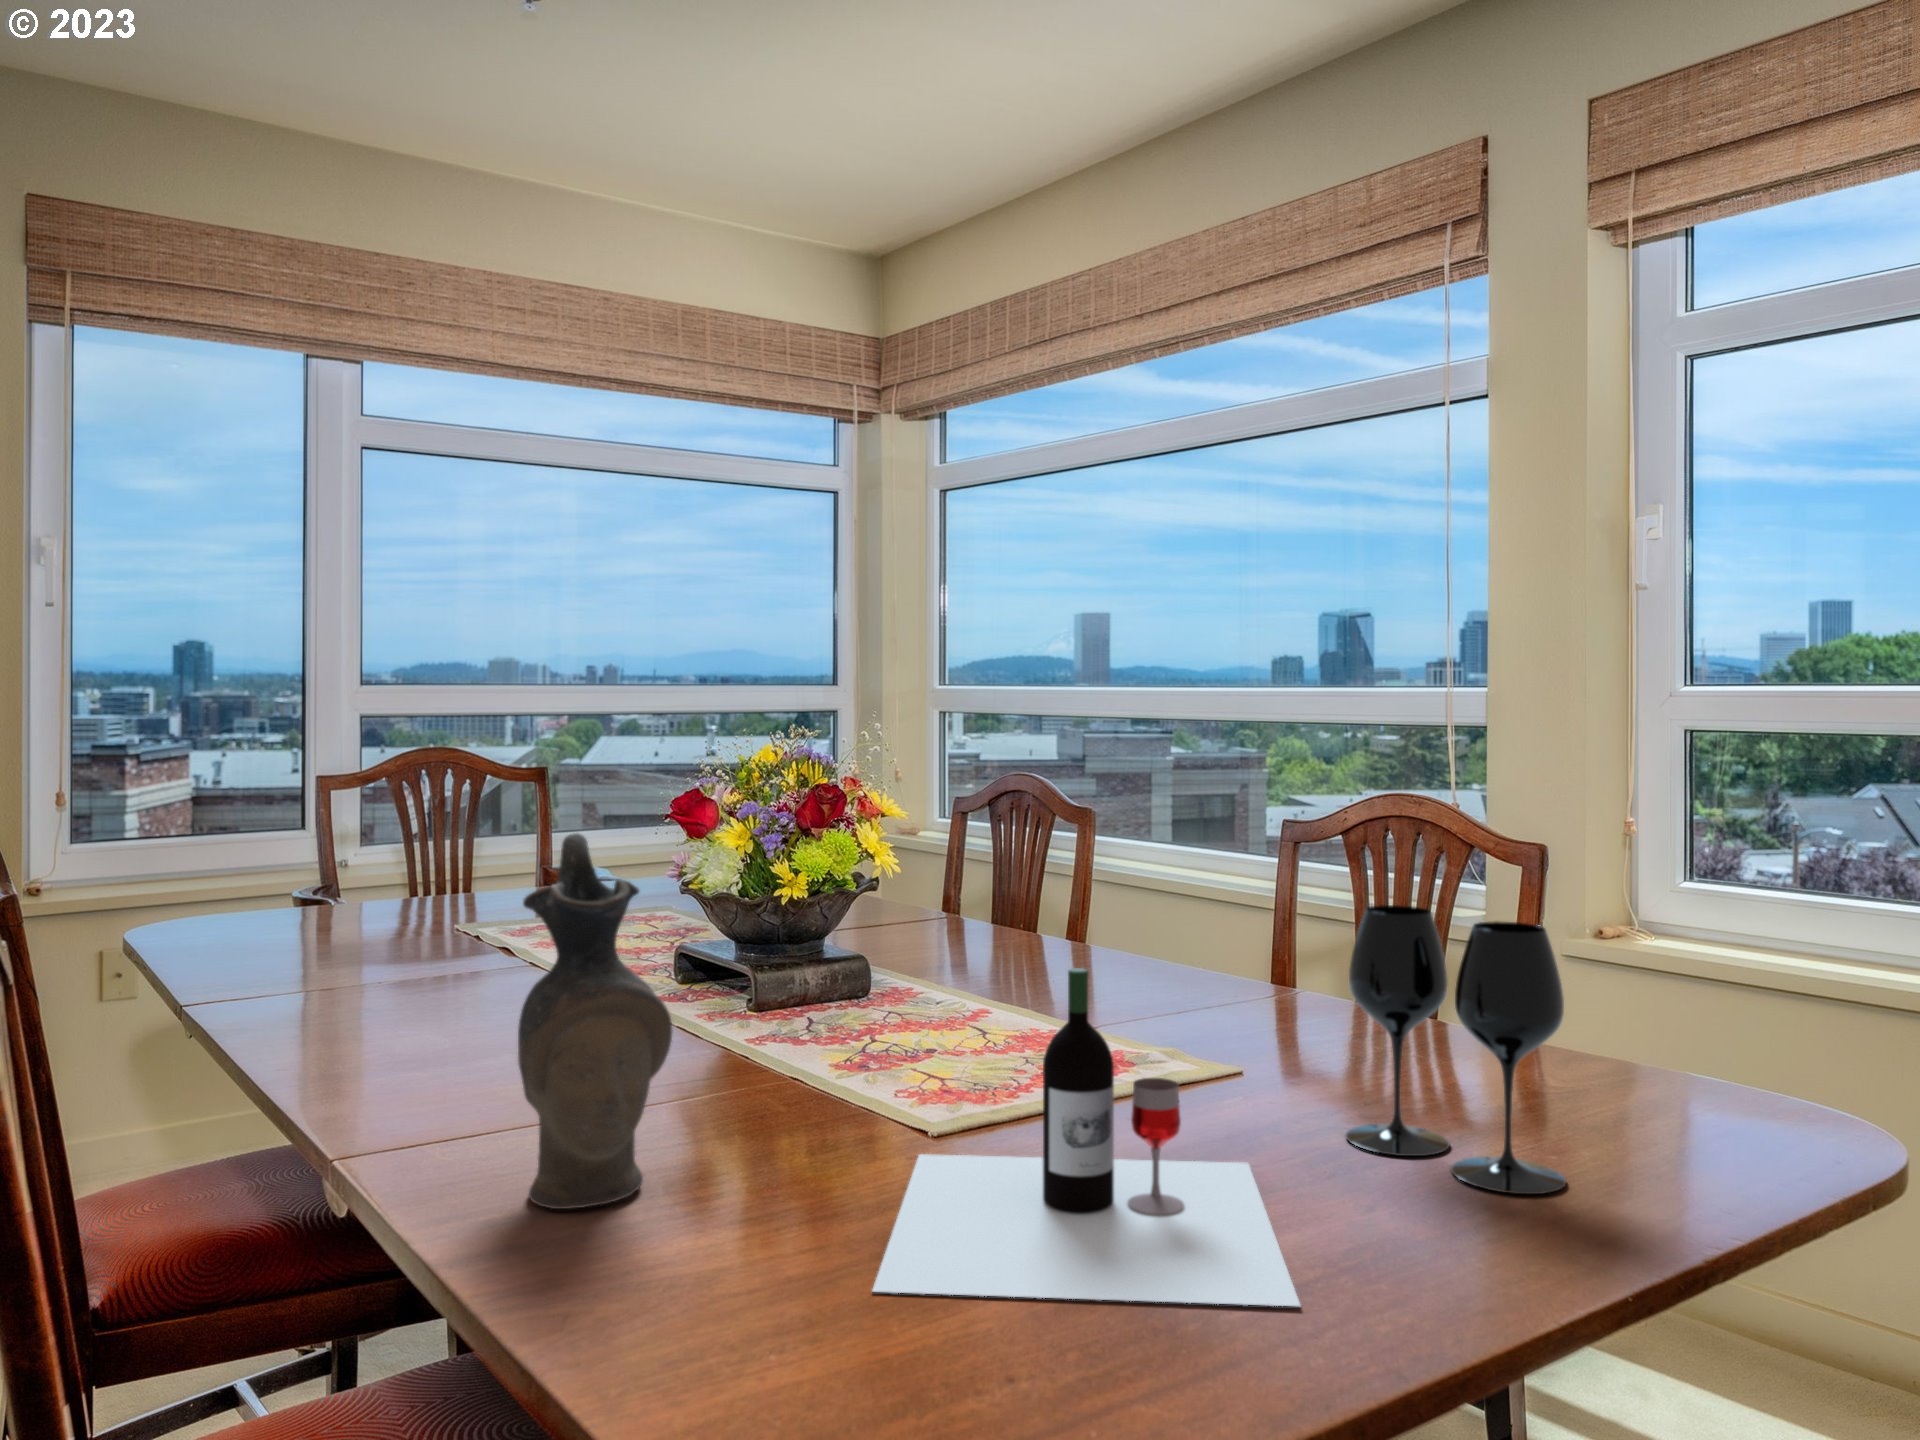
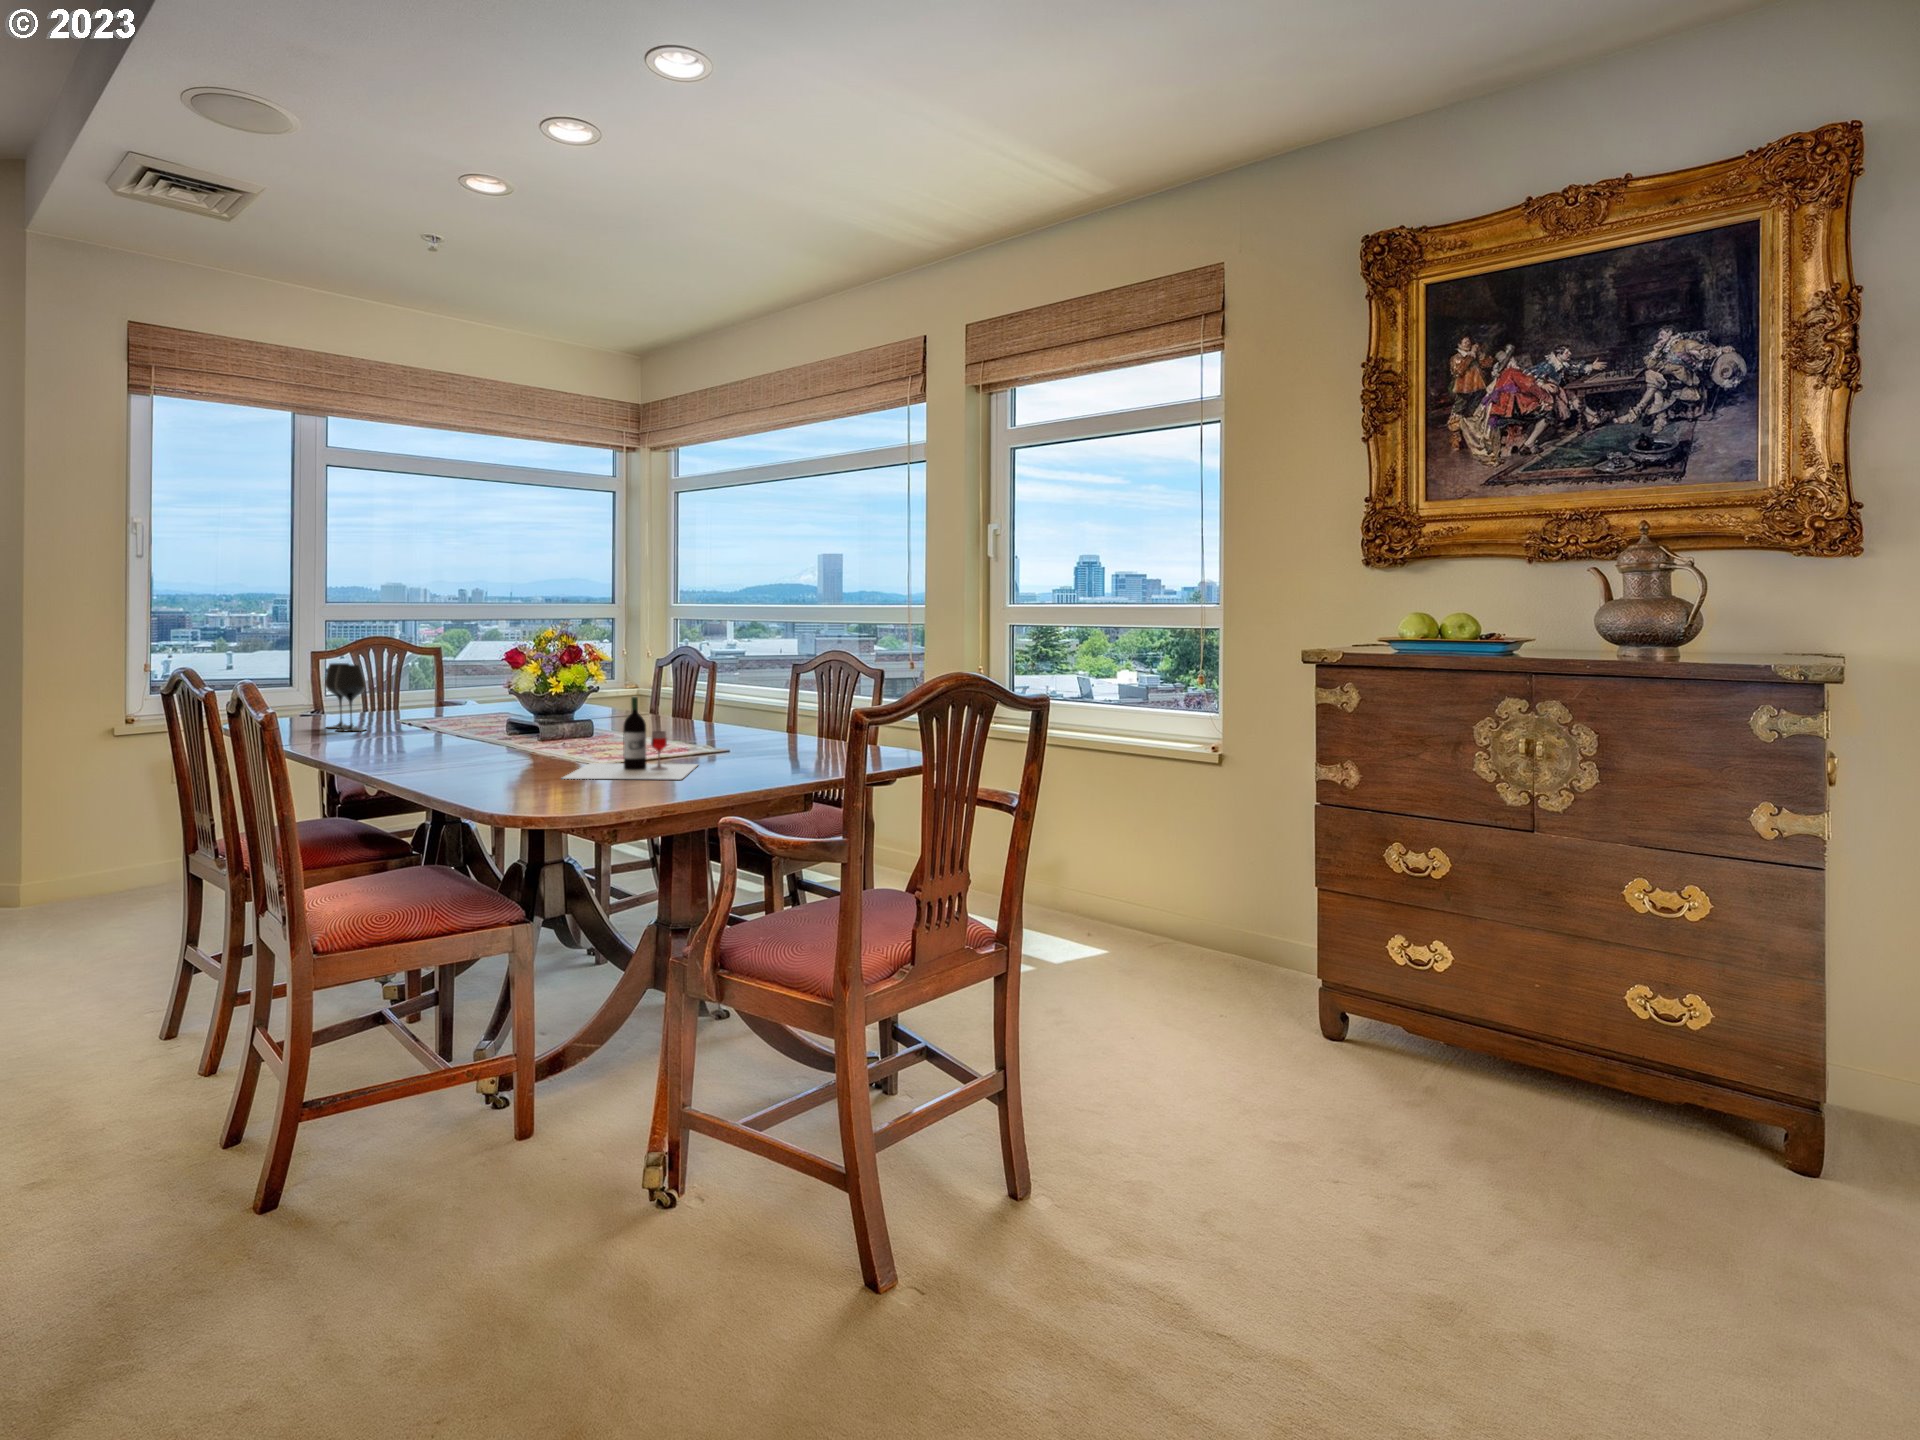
ceramic pitcher: present [518,833,673,1209] -> none [450,653,502,769]
wine glass: present [1346,905,1566,1194] -> present [325,663,365,731]

